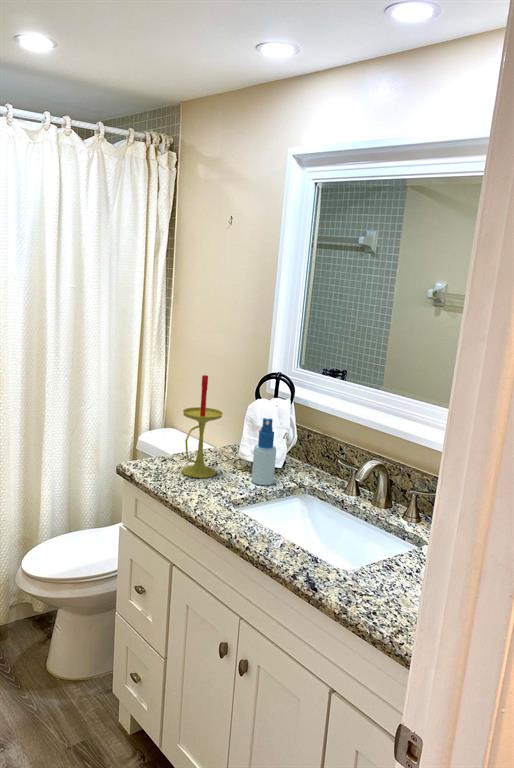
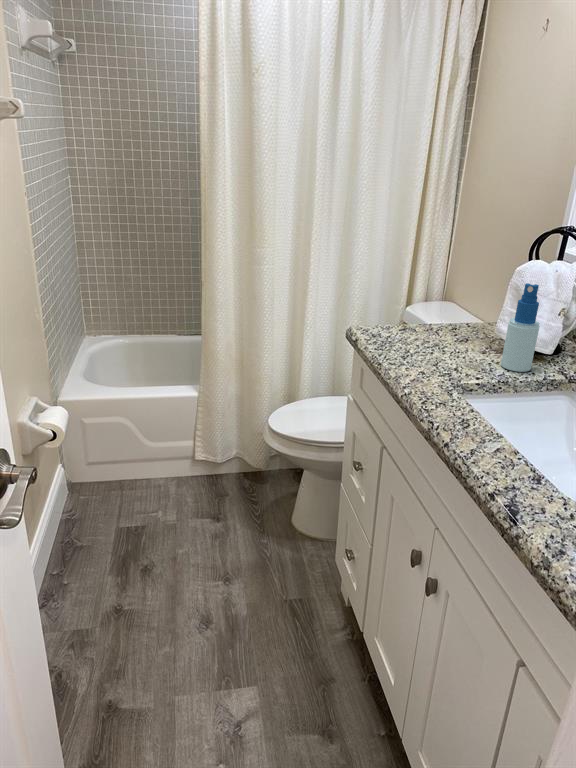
candle: present [182,375,223,478] -> none [417,220,475,353]

